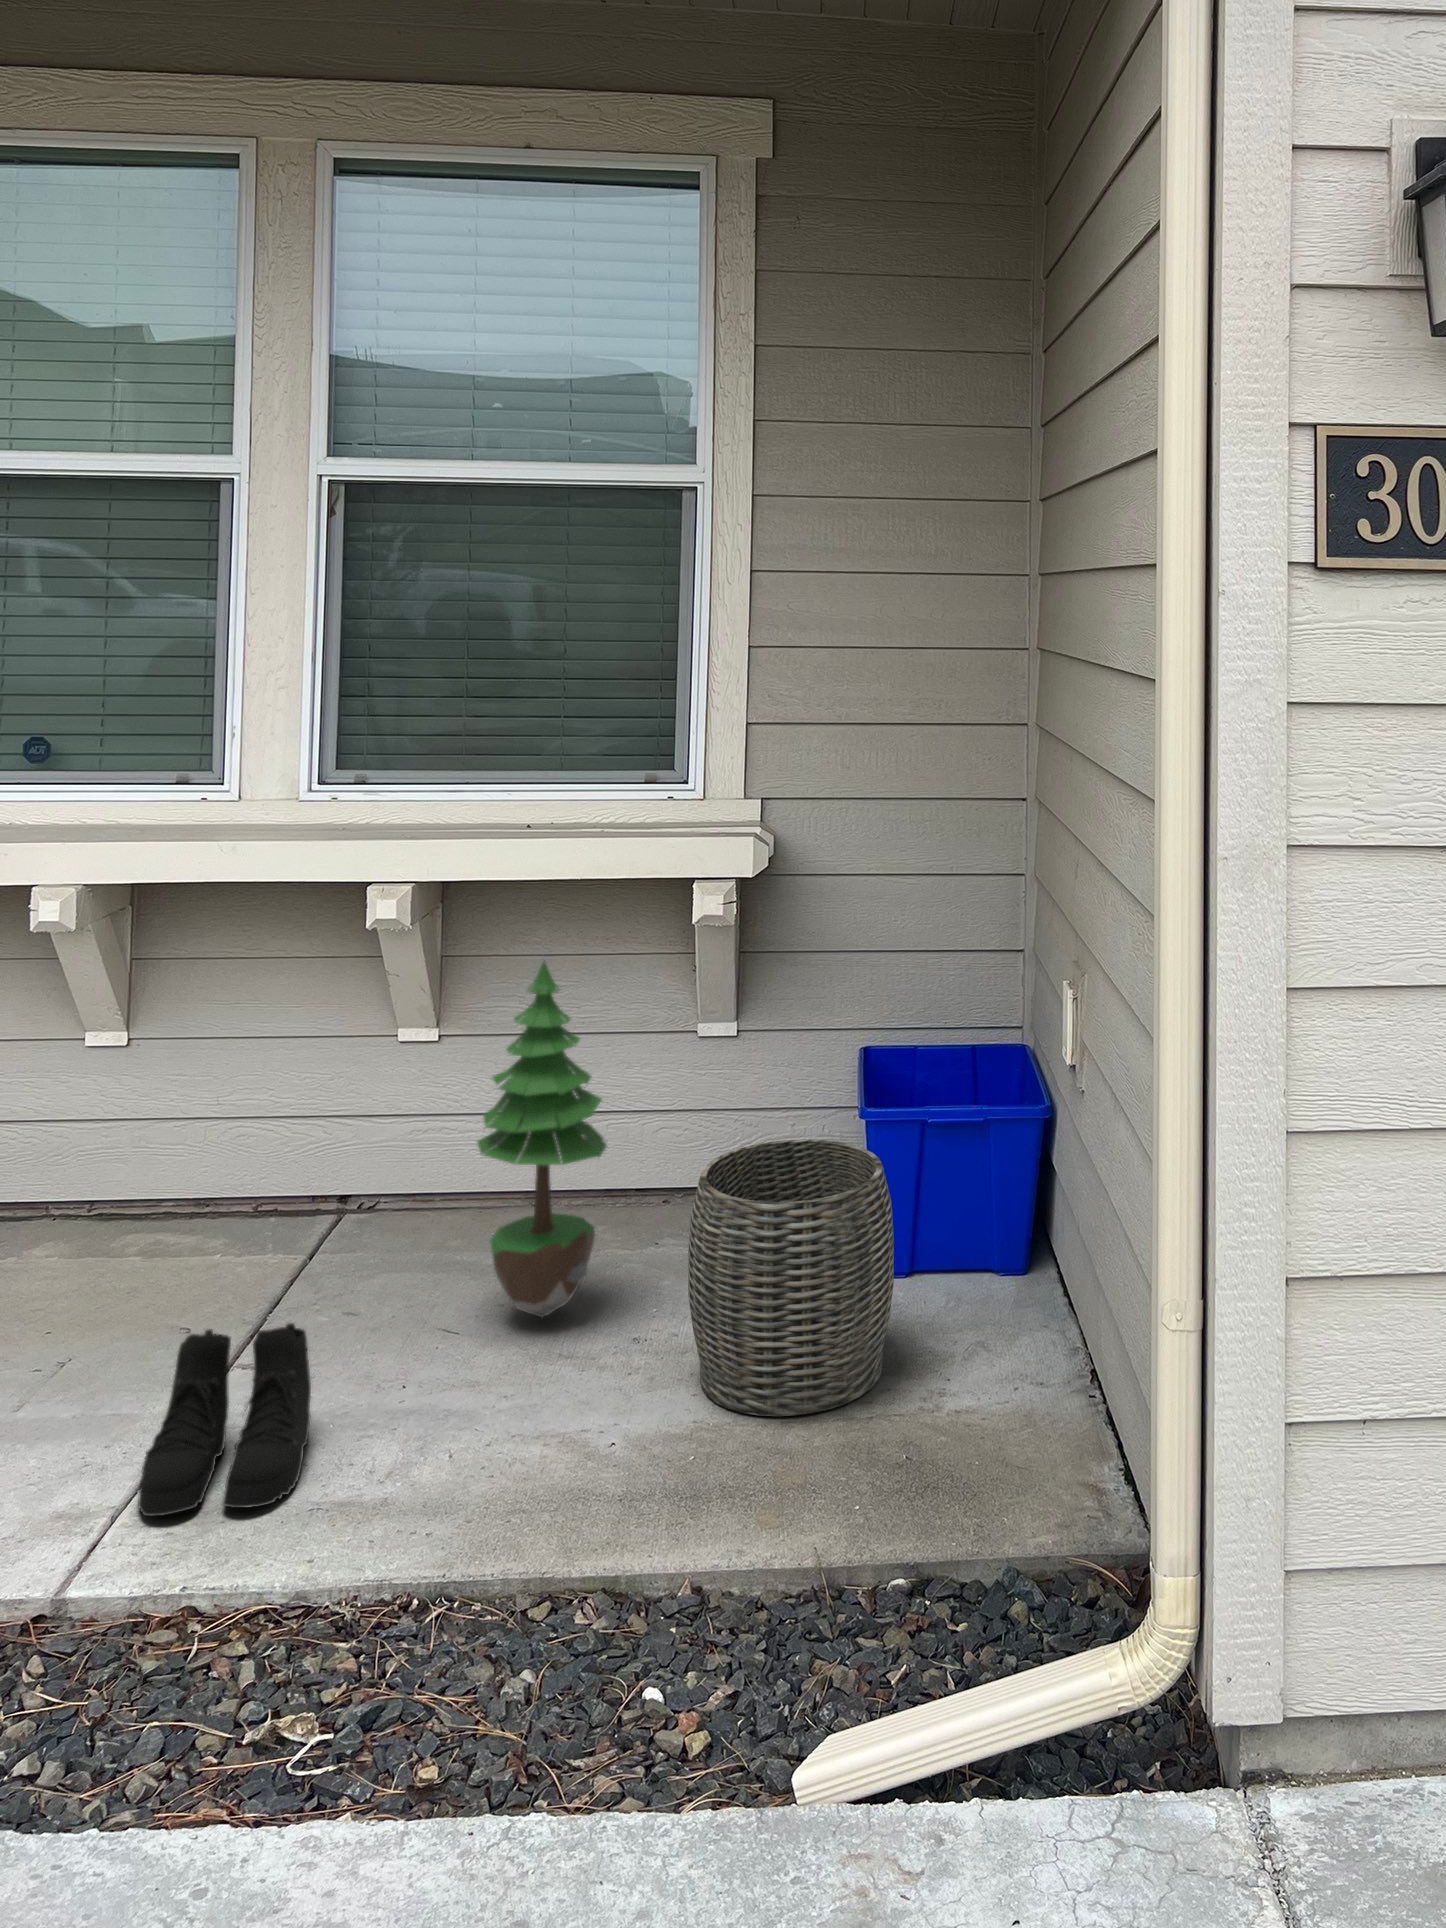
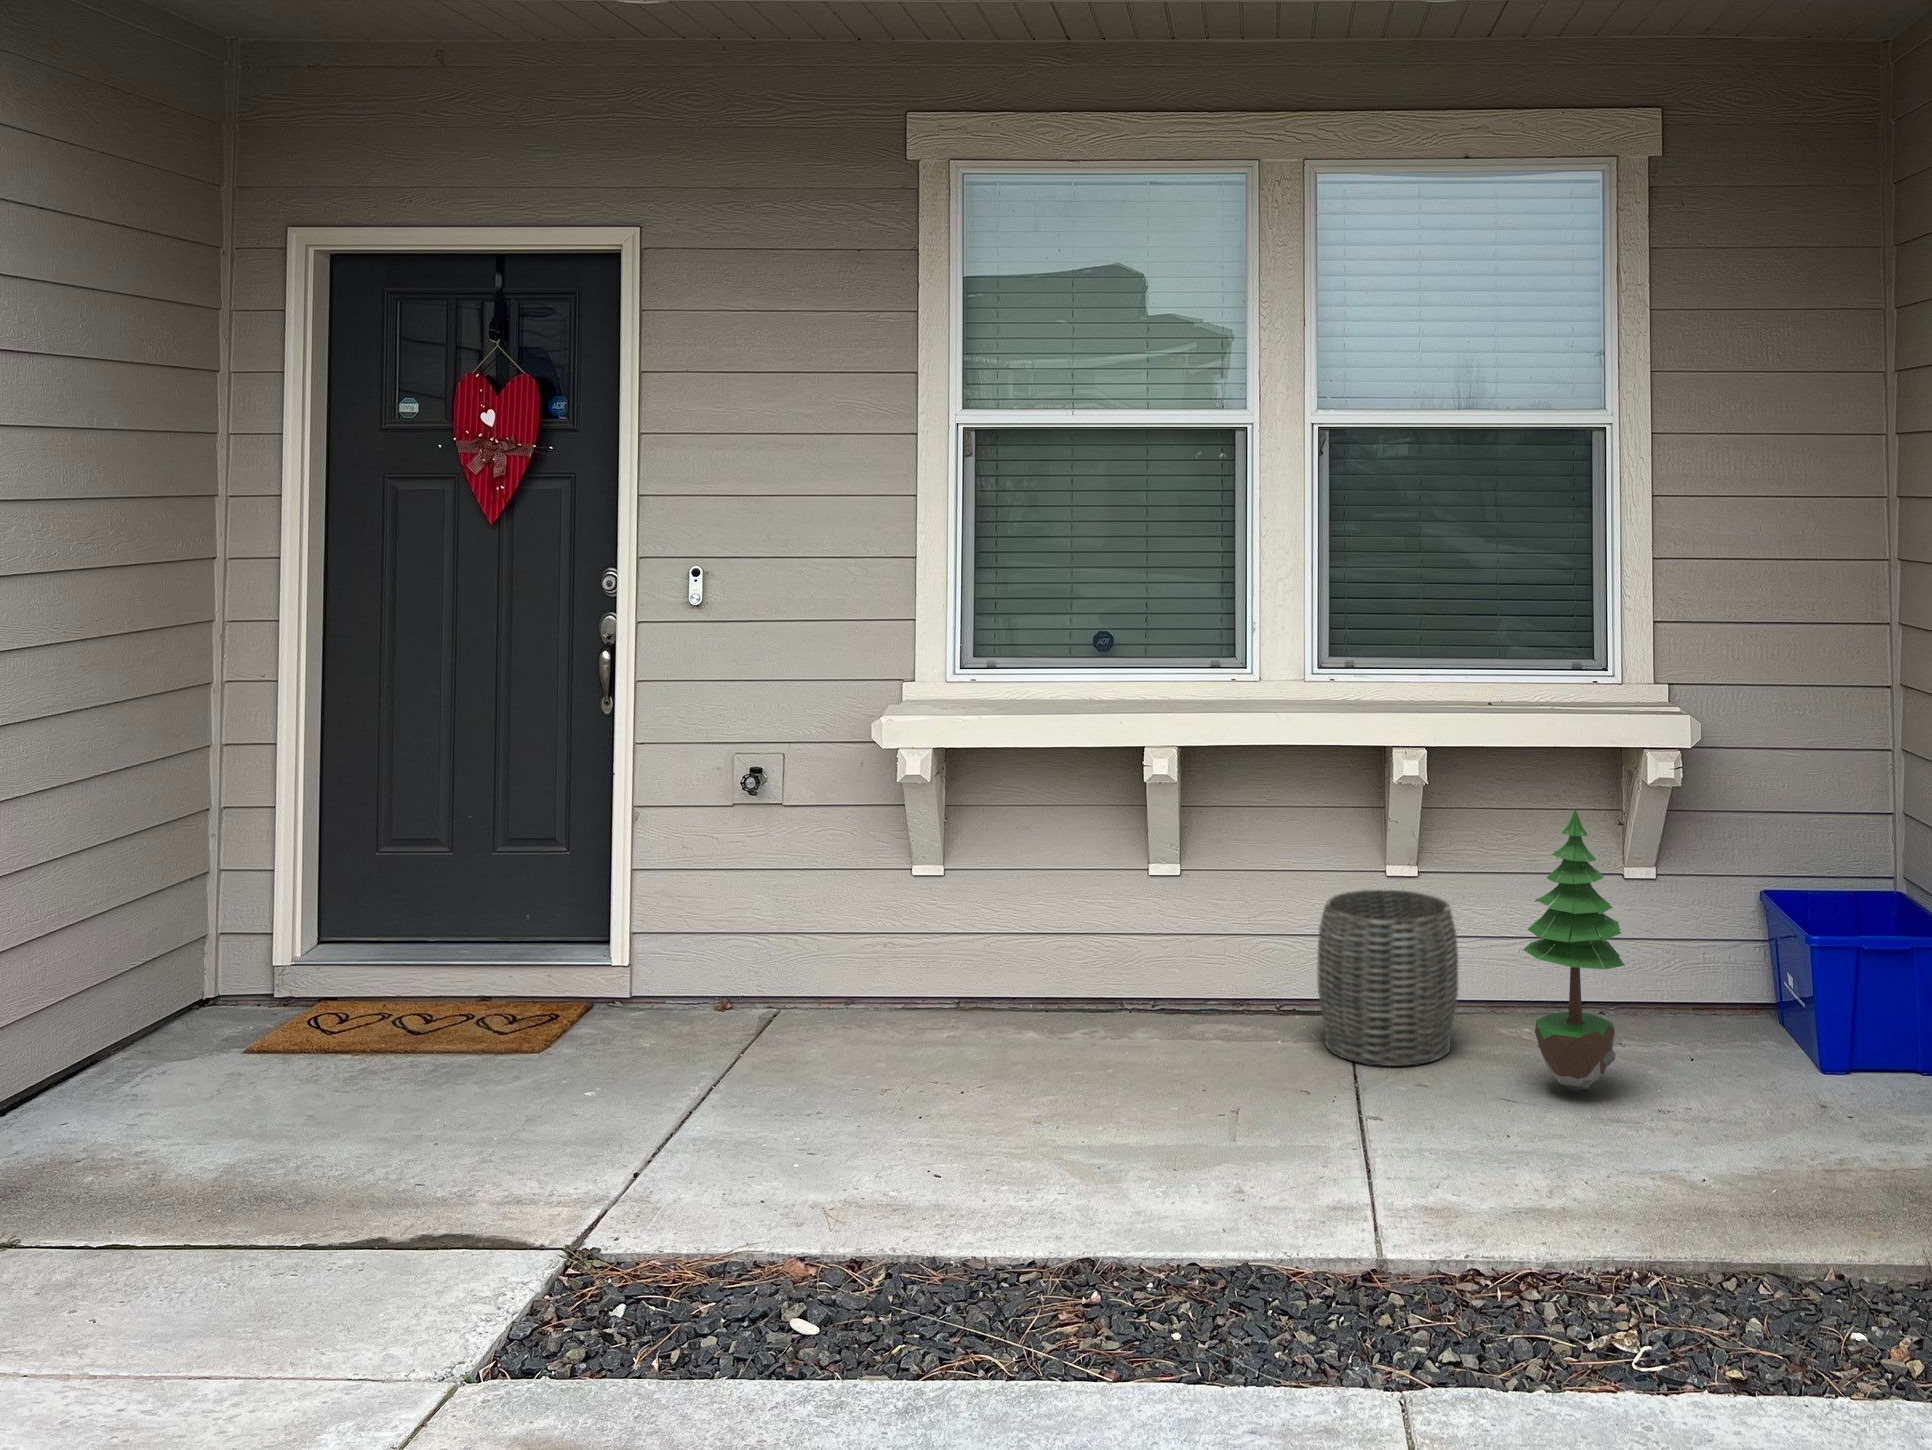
woven basket: present [688,1139,894,1416] -> present [1318,890,1458,1066]
boots: present [138,1323,311,1516] -> none [1370,1071,1483,1196]

